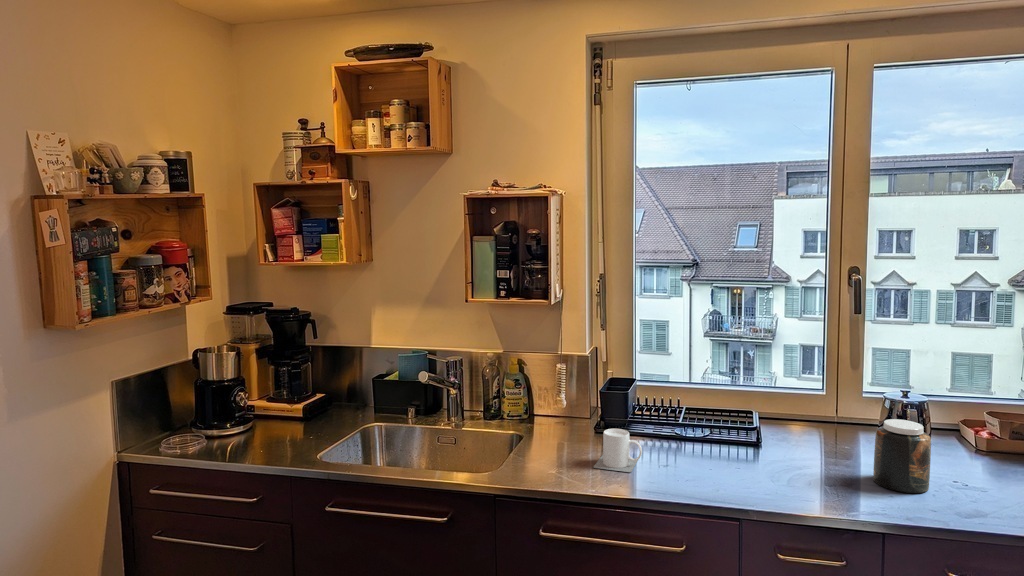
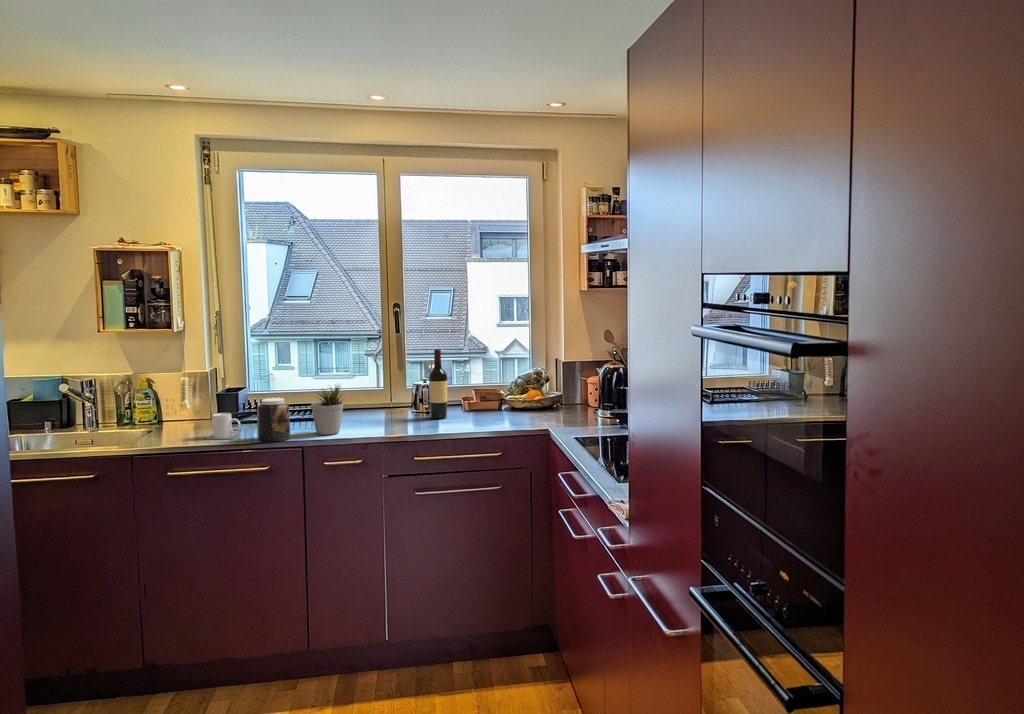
wine bottle: none [934,350,971,466] -> present [429,349,447,419]
potted plant: none [750,403,807,485] -> present [311,385,345,435]
jar: present [873,419,931,493] -> present [257,398,290,442]

